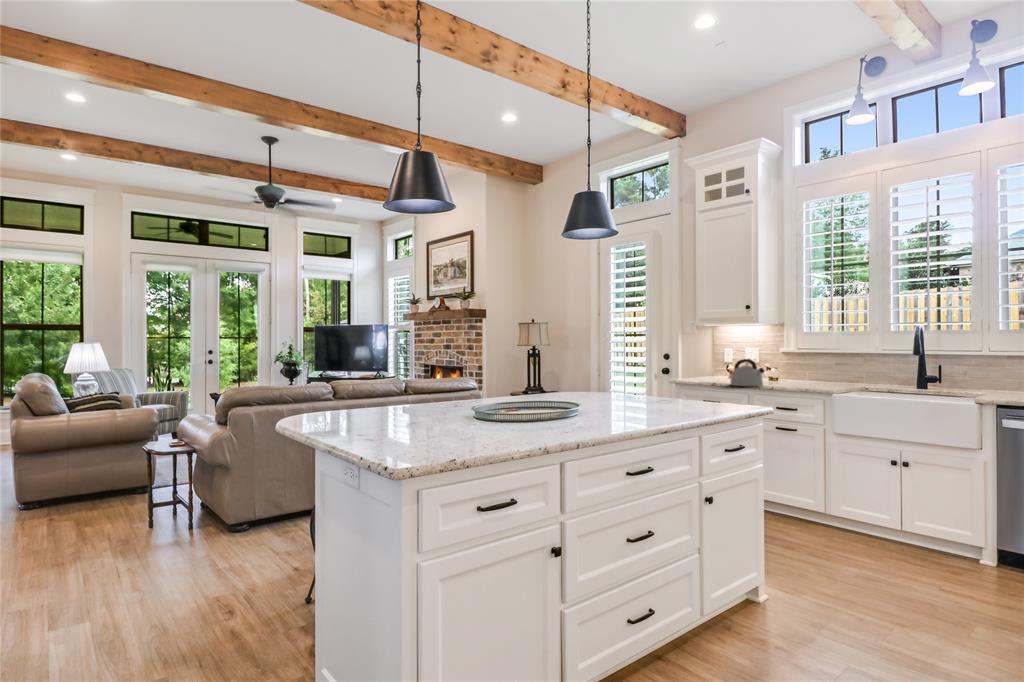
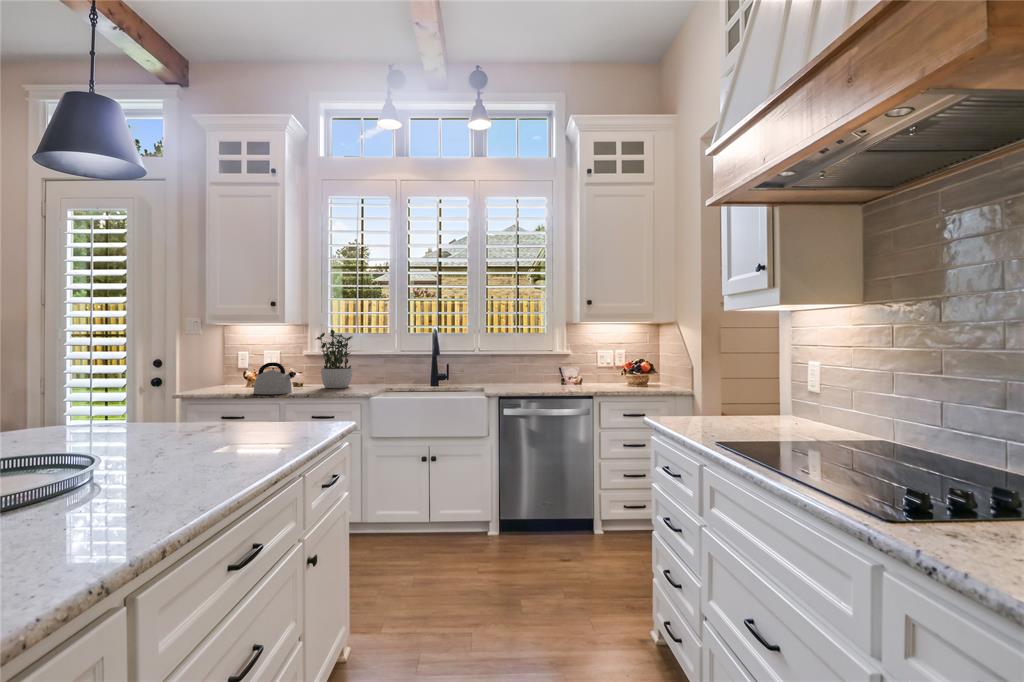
potted plant: none [784,329,826,384] -> present [316,330,352,388]

